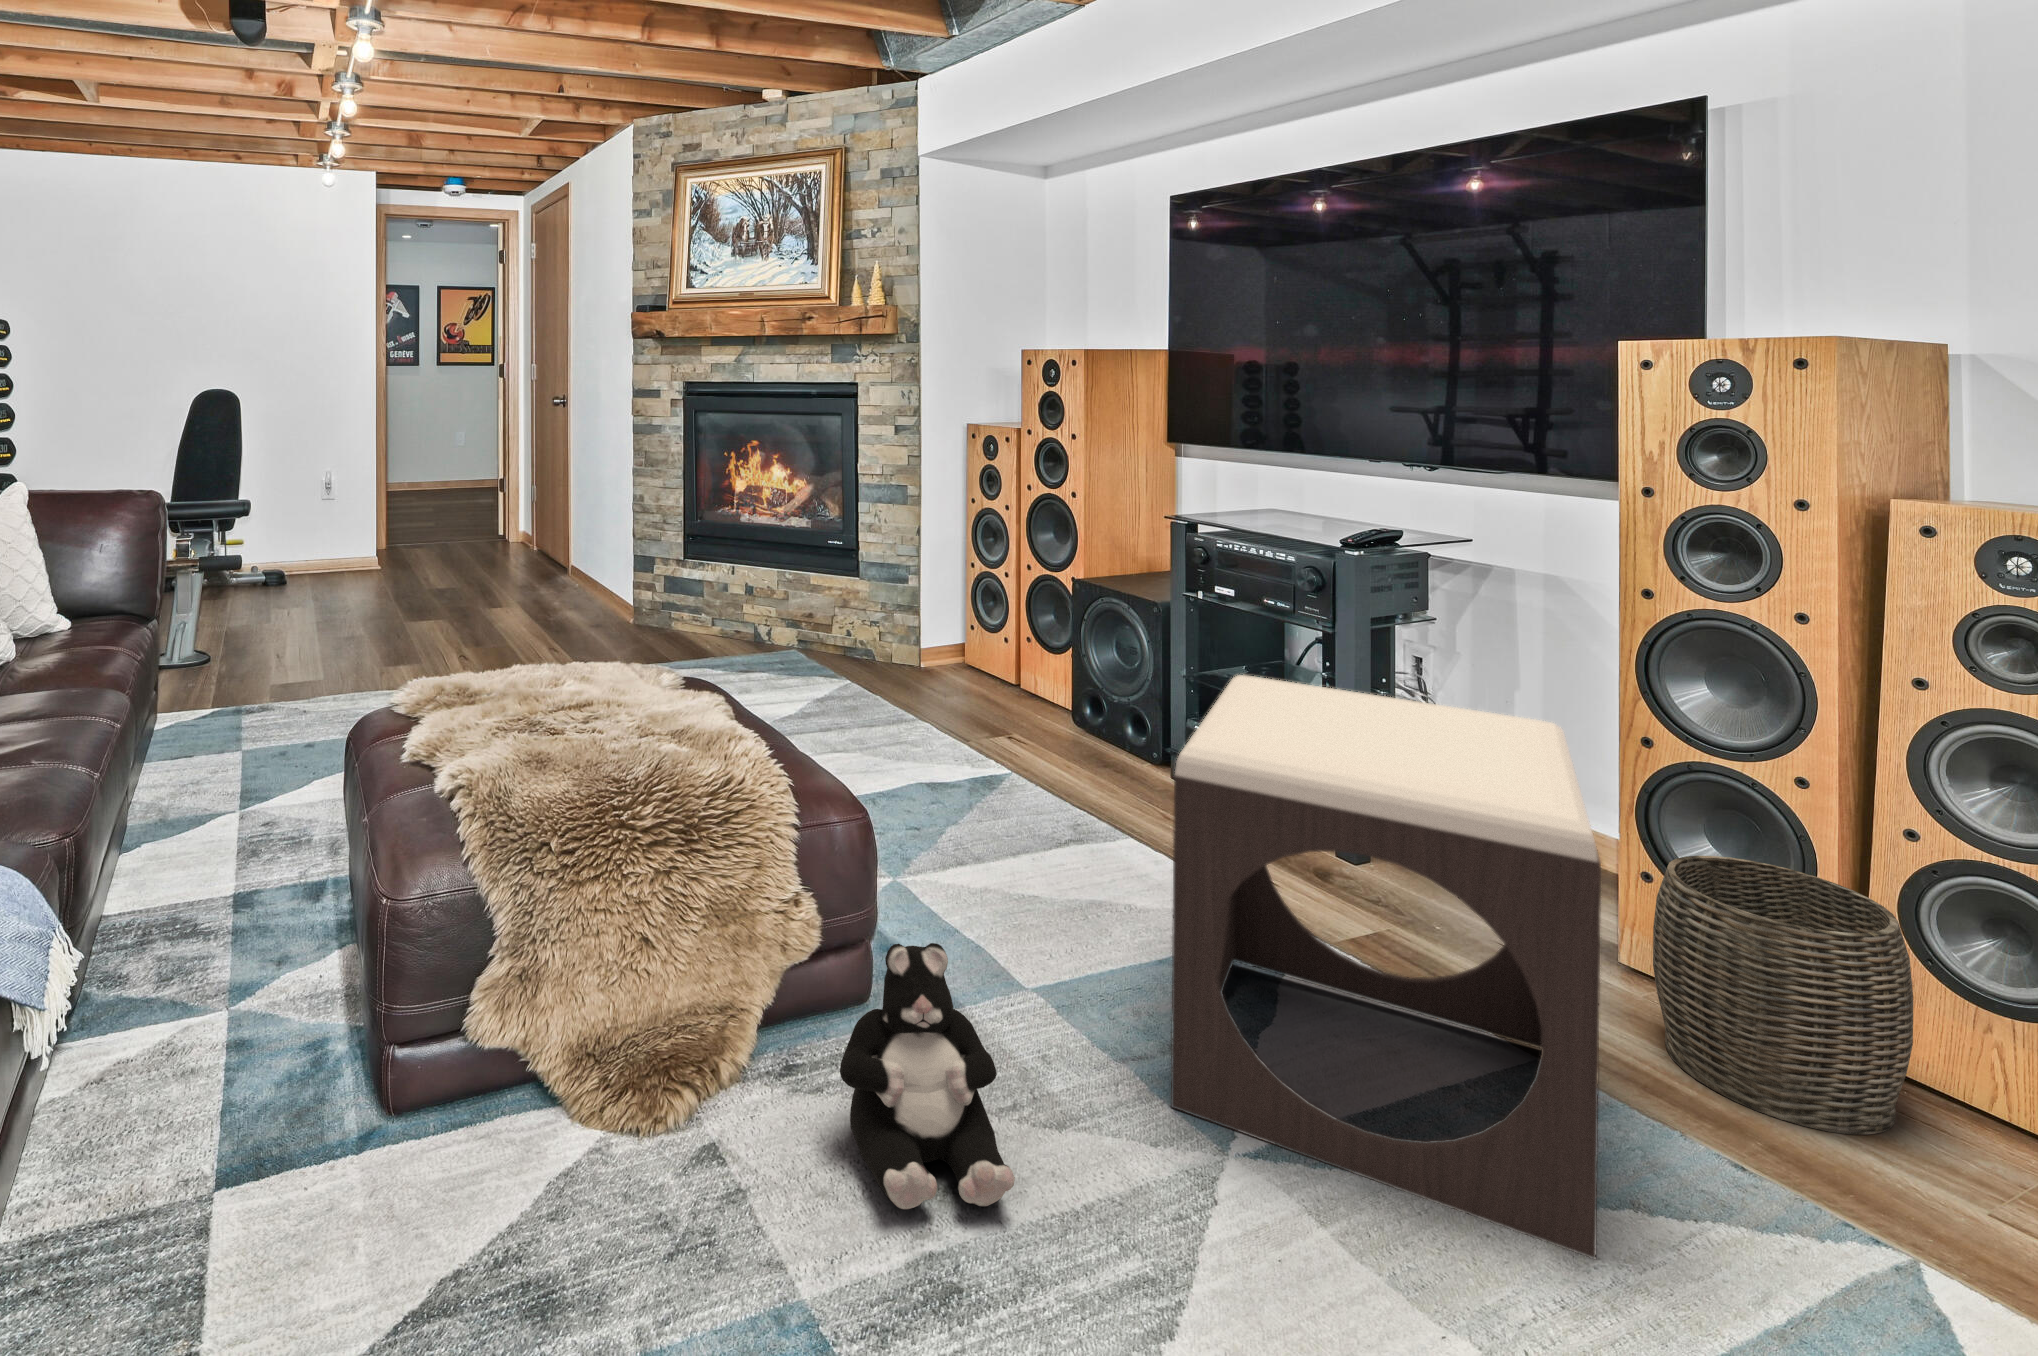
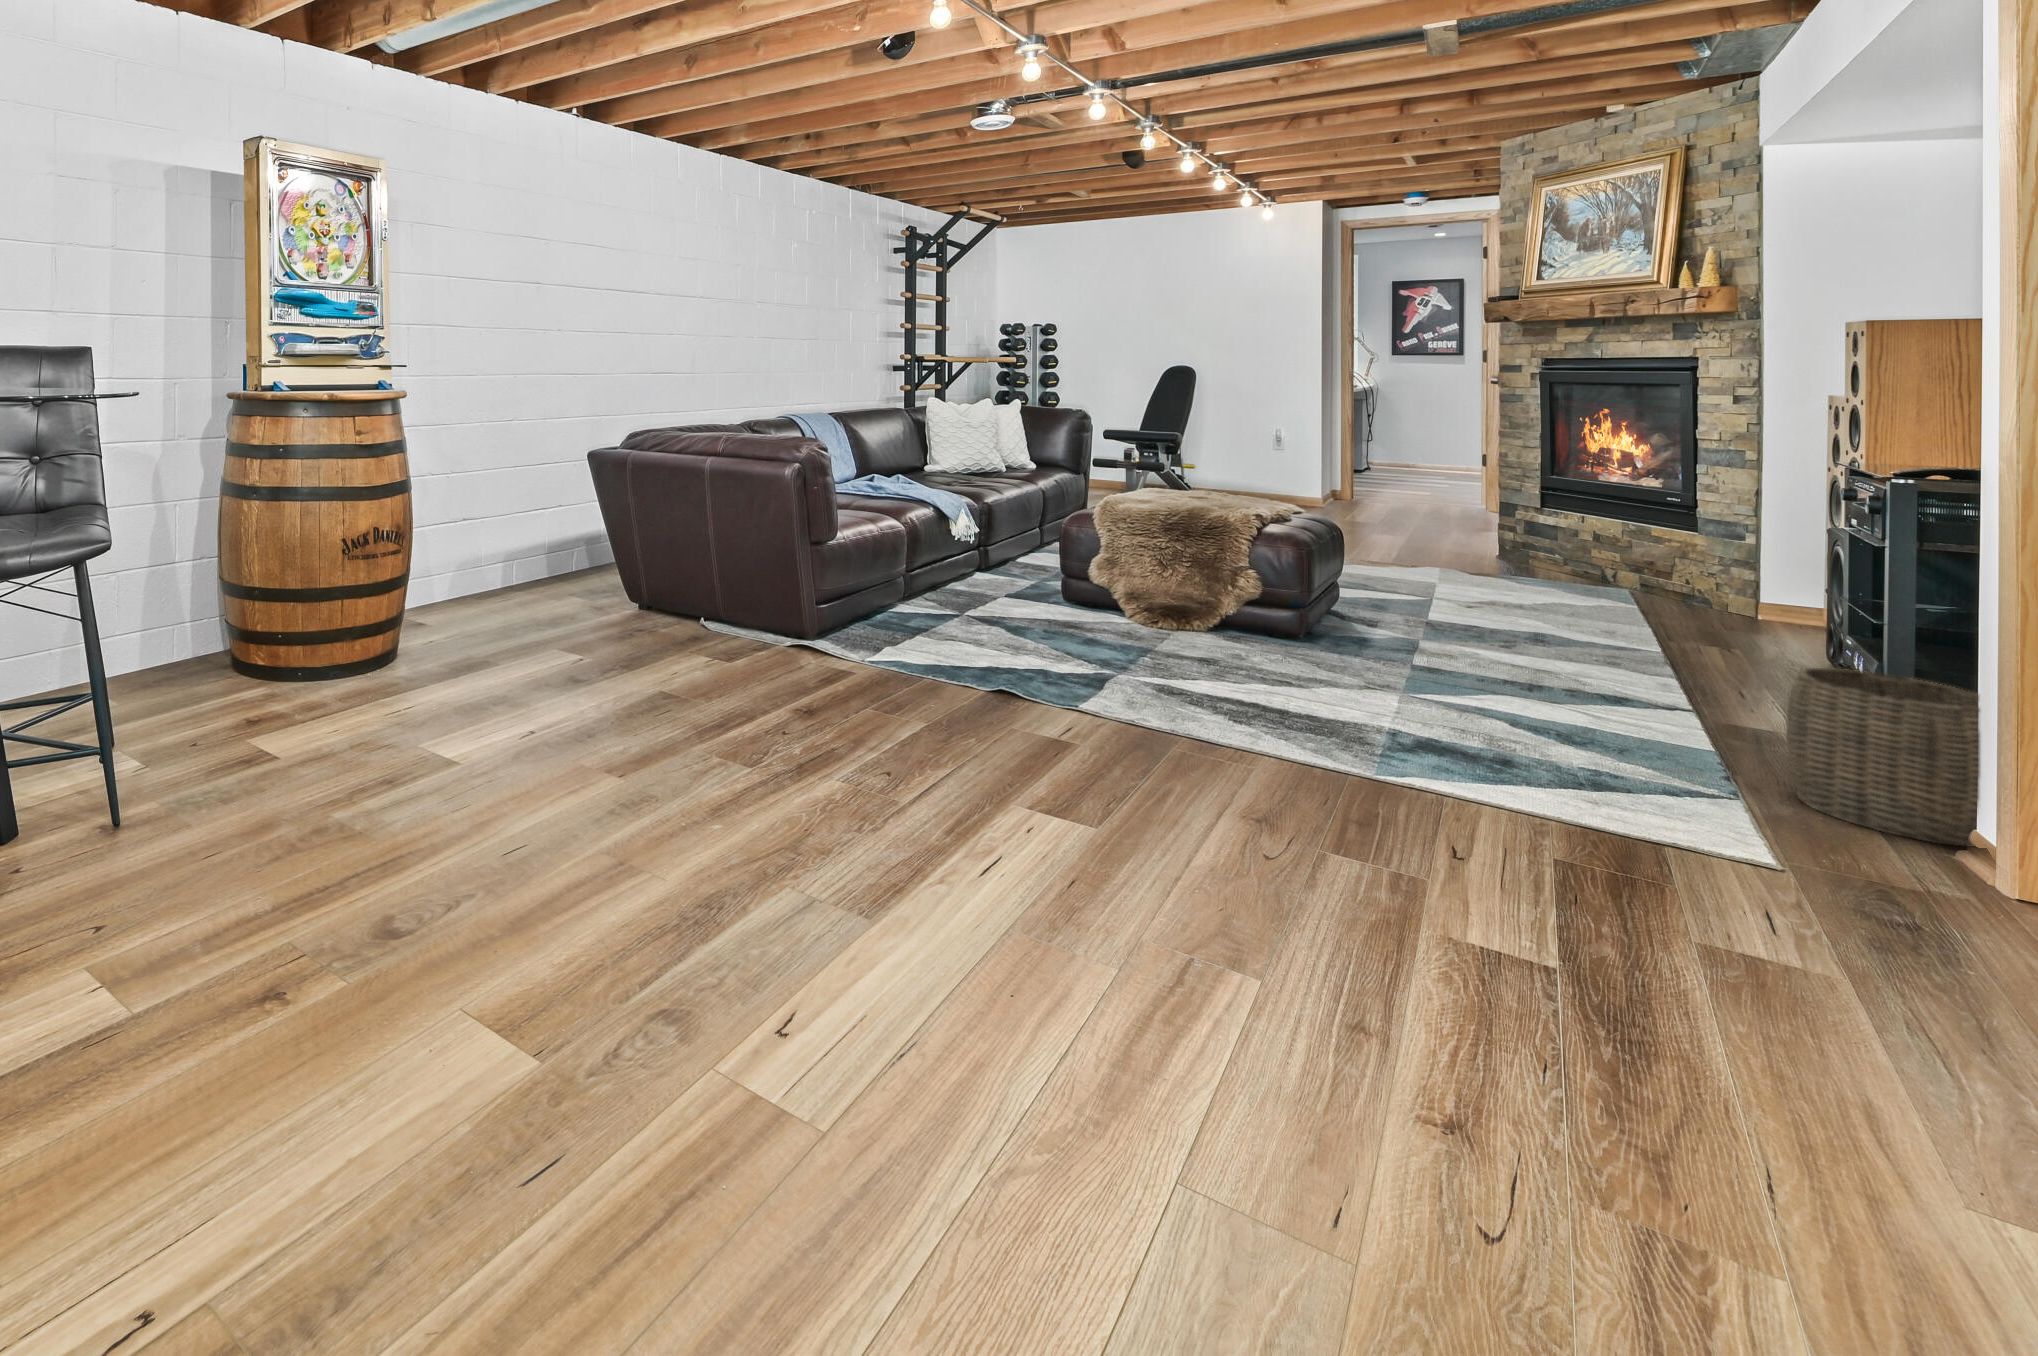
footstool: present [1171,675,1601,1259] -> none [1357,511,1711,763]
plush toy: present [840,943,1015,1209] -> none [1161,569,1245,656]

